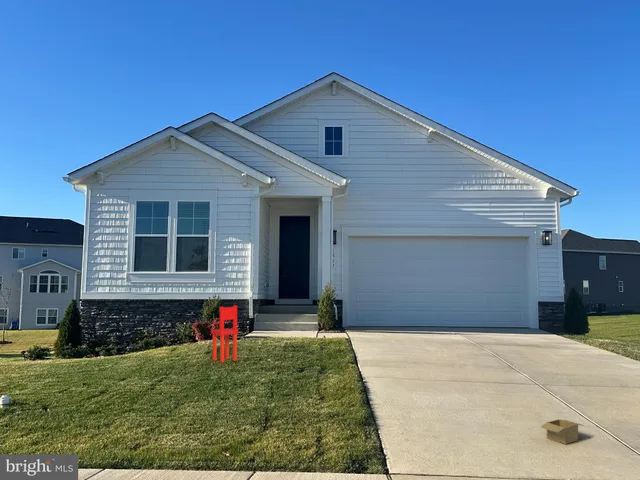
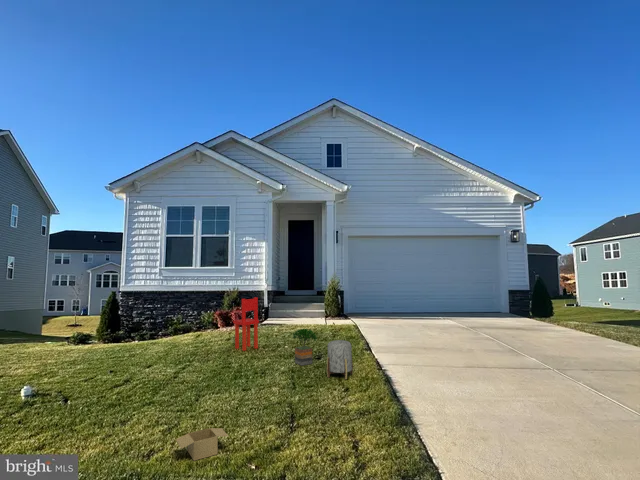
potted tree: none [271,338,299,376] -> present [293,329,317,365]
stool: none [305,349,333,389] -> present [327,340,353,379]
cardboard box: present [541,419,582,444] -> present [176,428,228,461]

